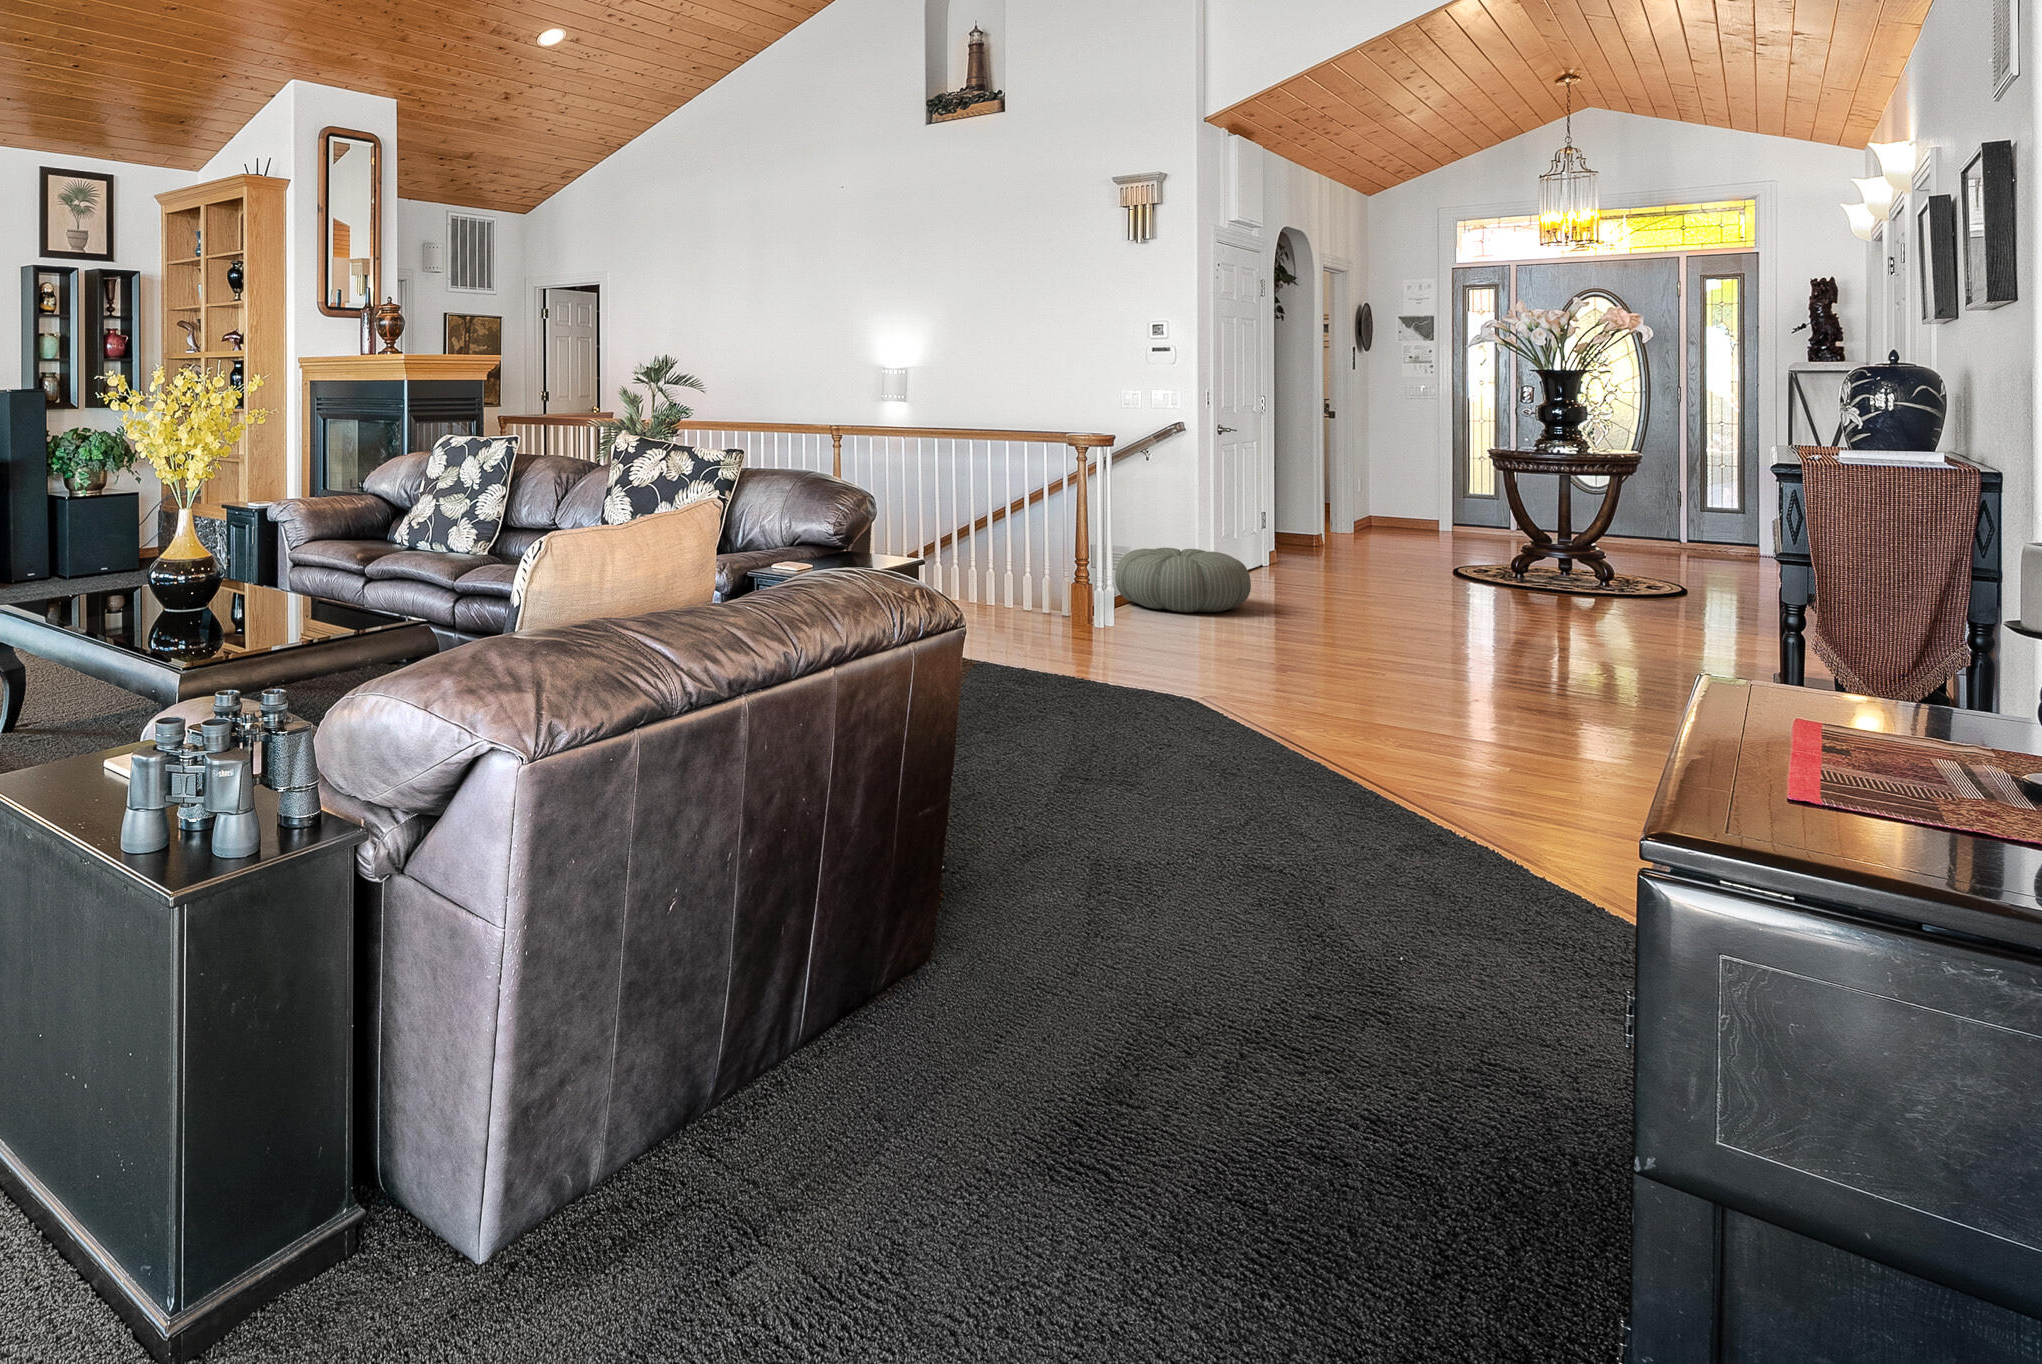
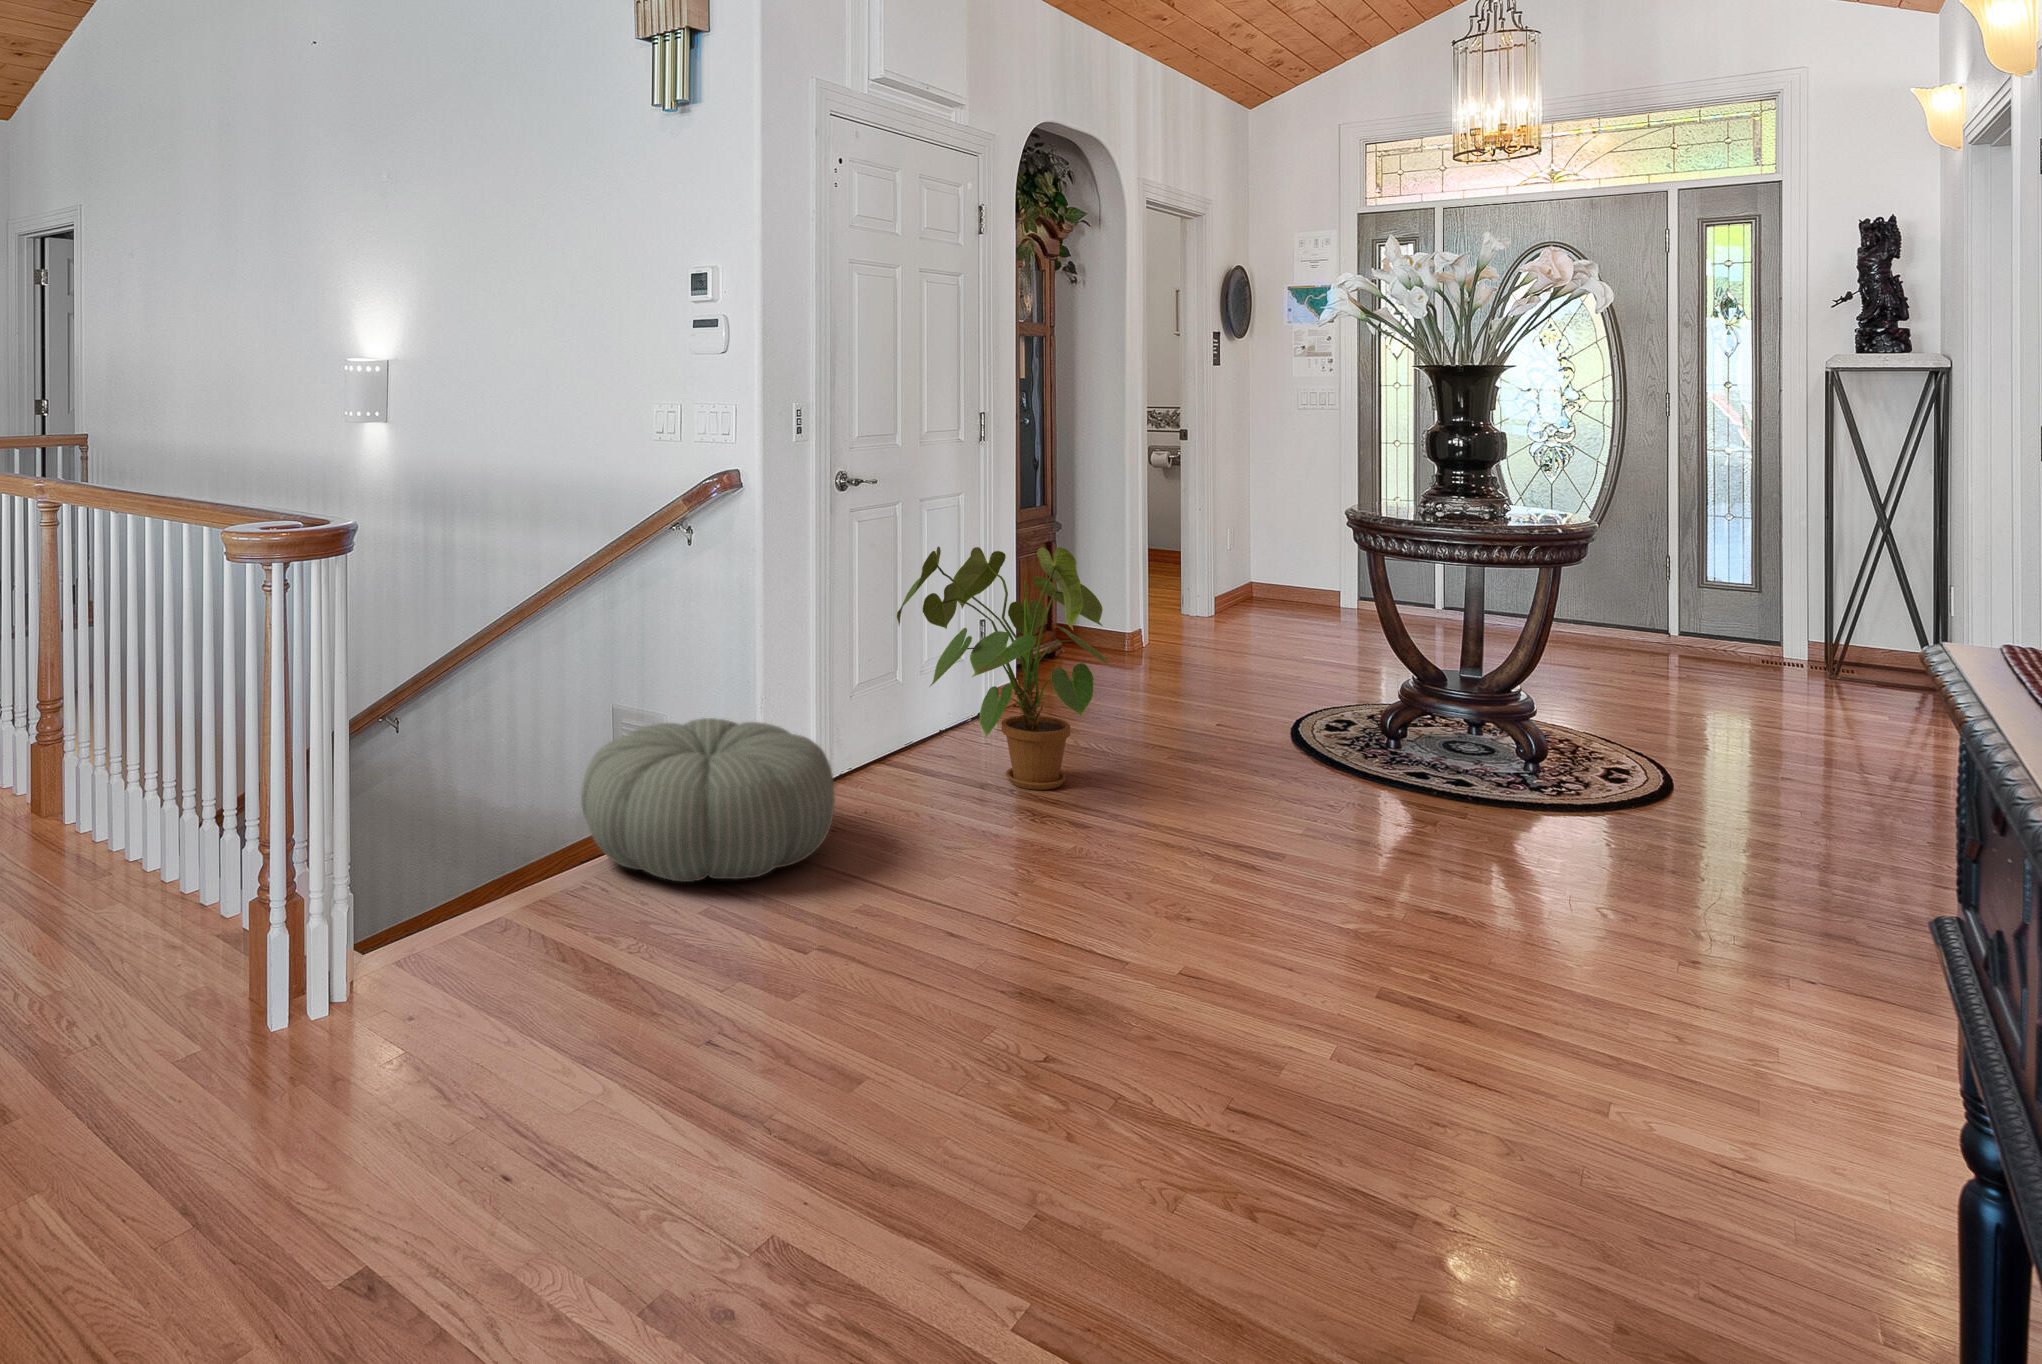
house plant: none [1237,468,1370,593] -> present [897,546,1110,790]

